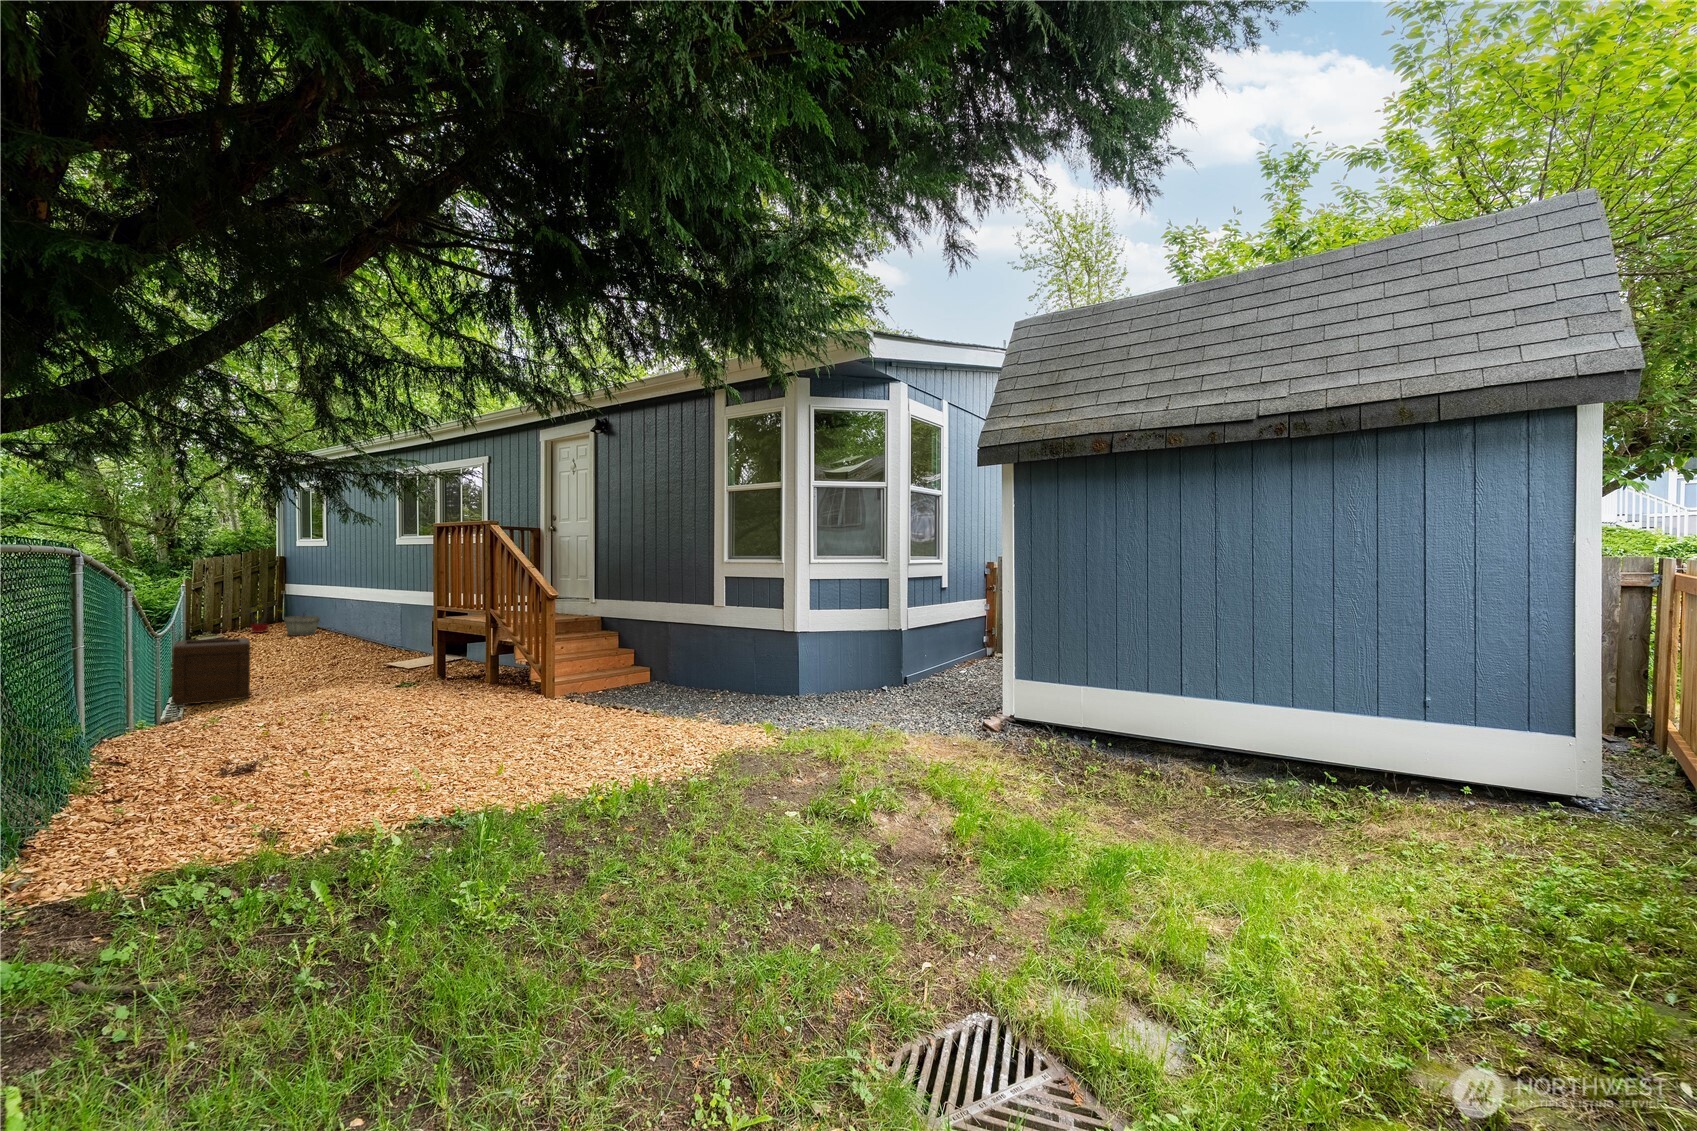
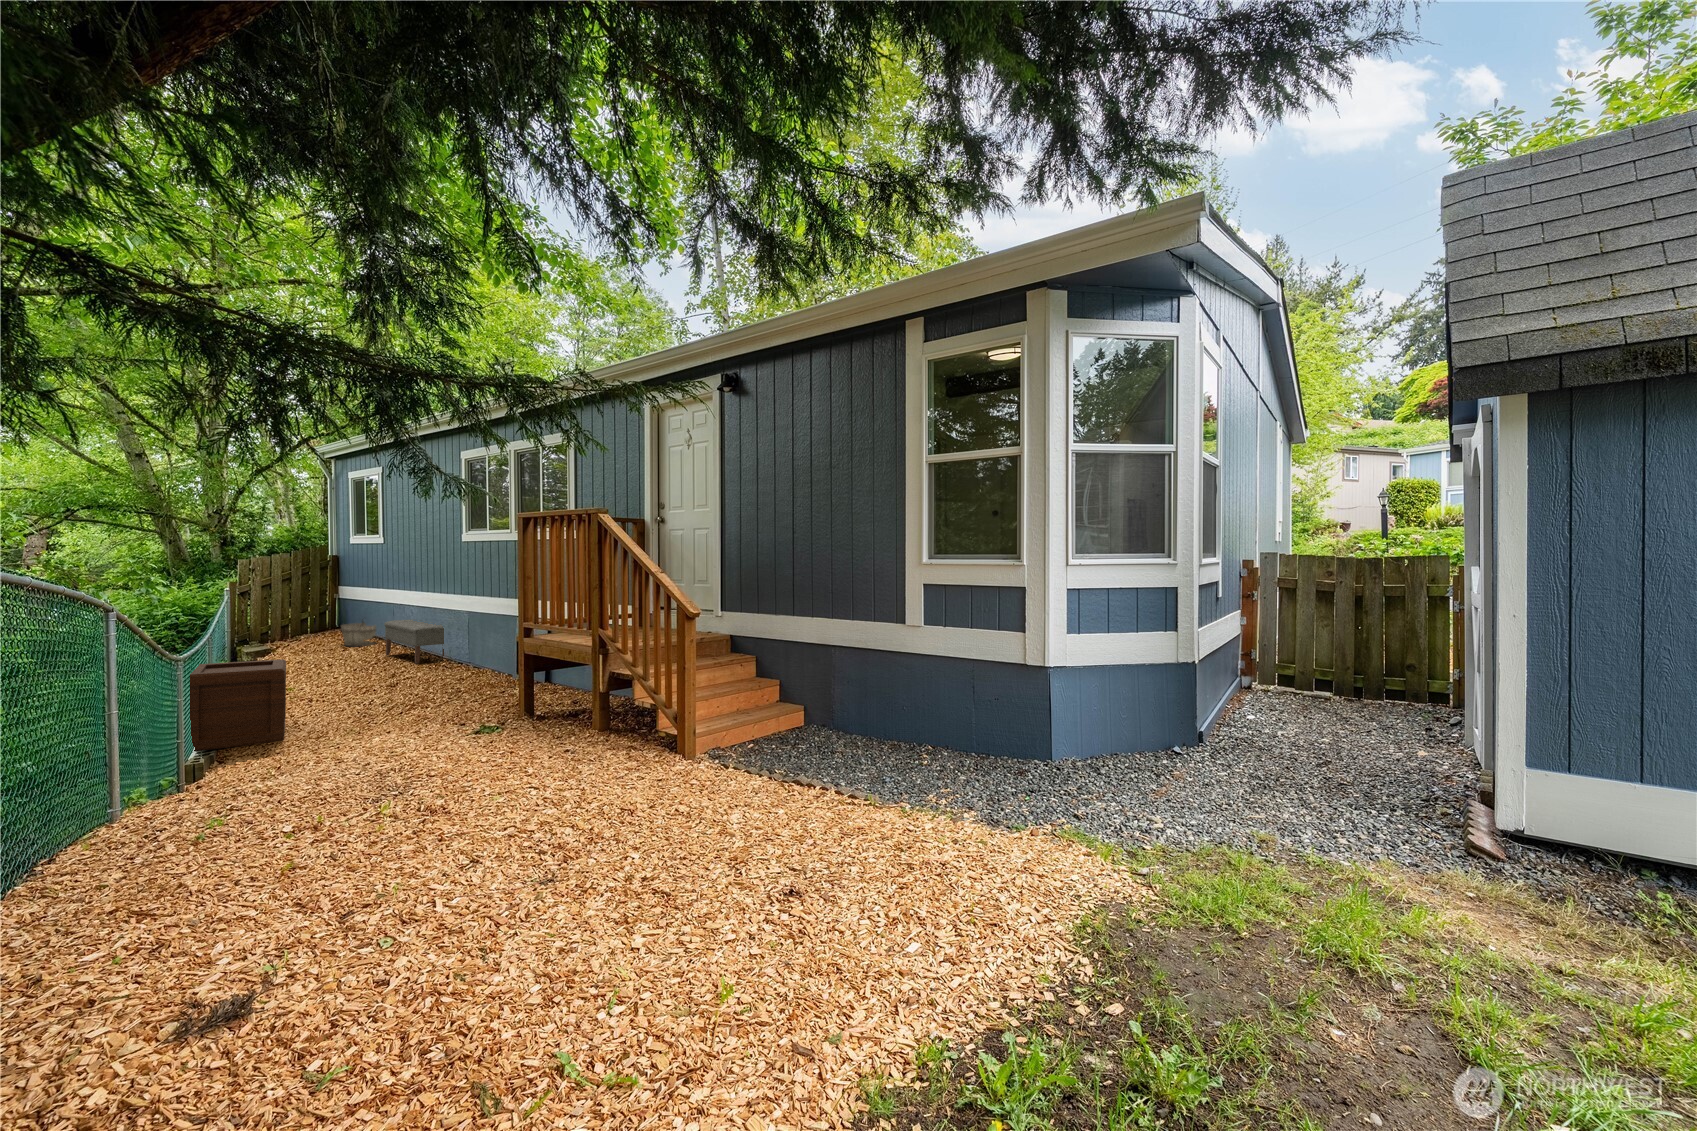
decorative plant: present [250,611,269,633] -> none [286,602,342,642]
bench: none [325,612,383,648] -> present [384,620,444,664]

